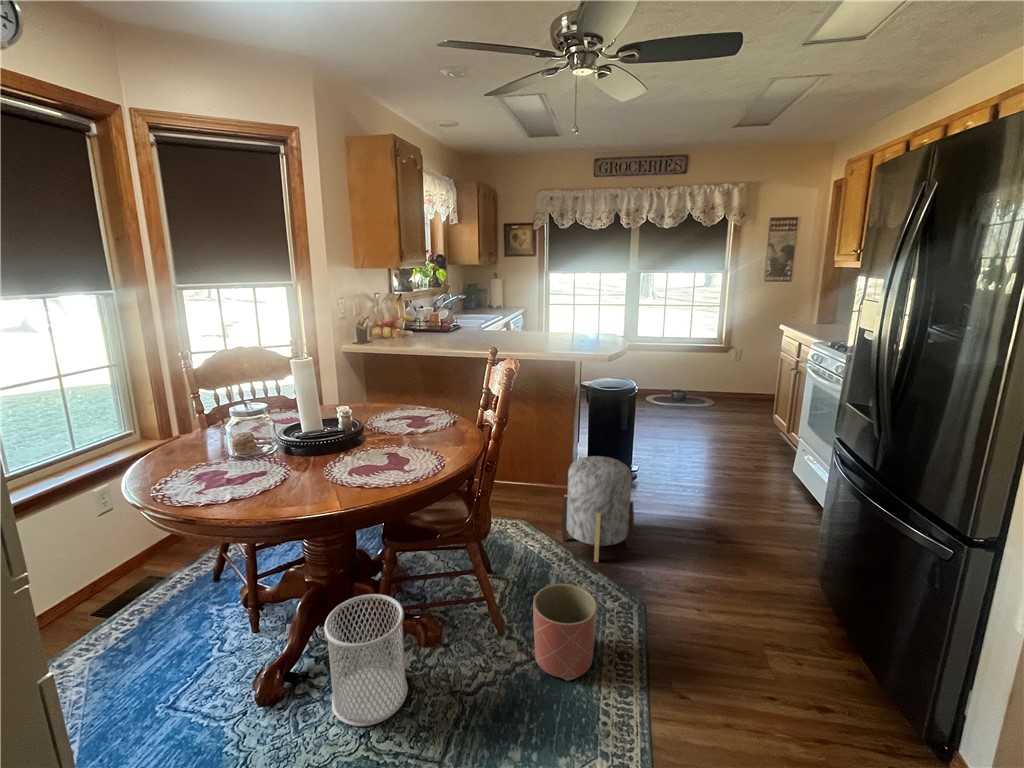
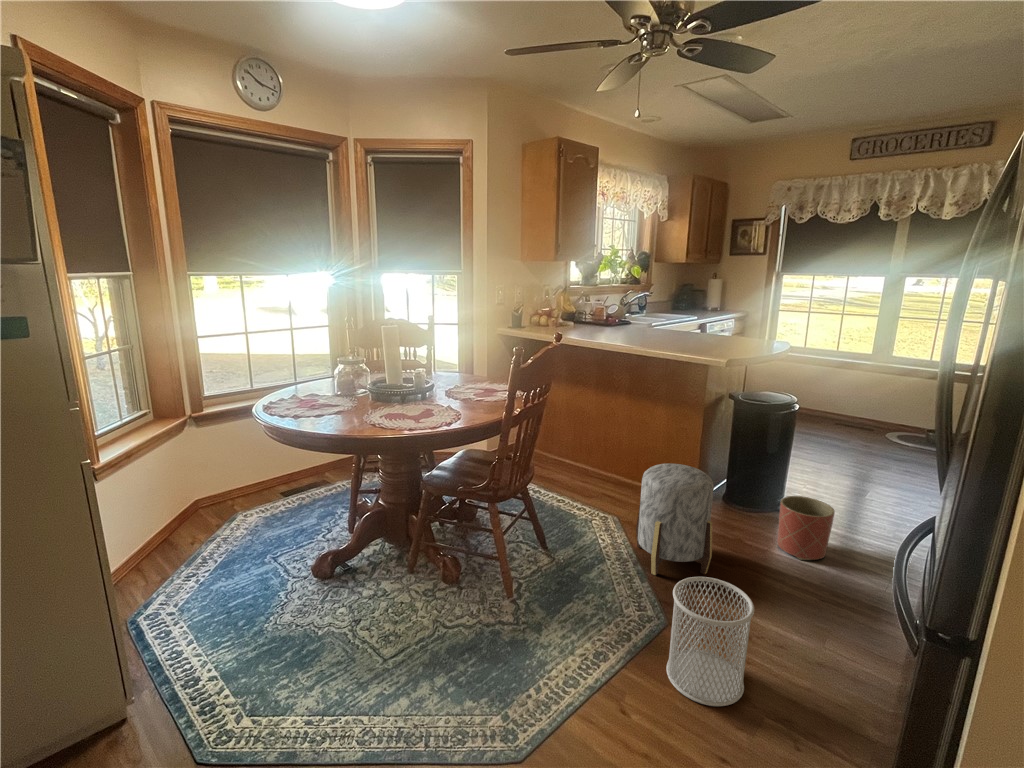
planter: present [533,584,598,681] -> present [778,496,835,560]
wastebasket: present [324,594,408,726] -> present [666,577,754,706]

